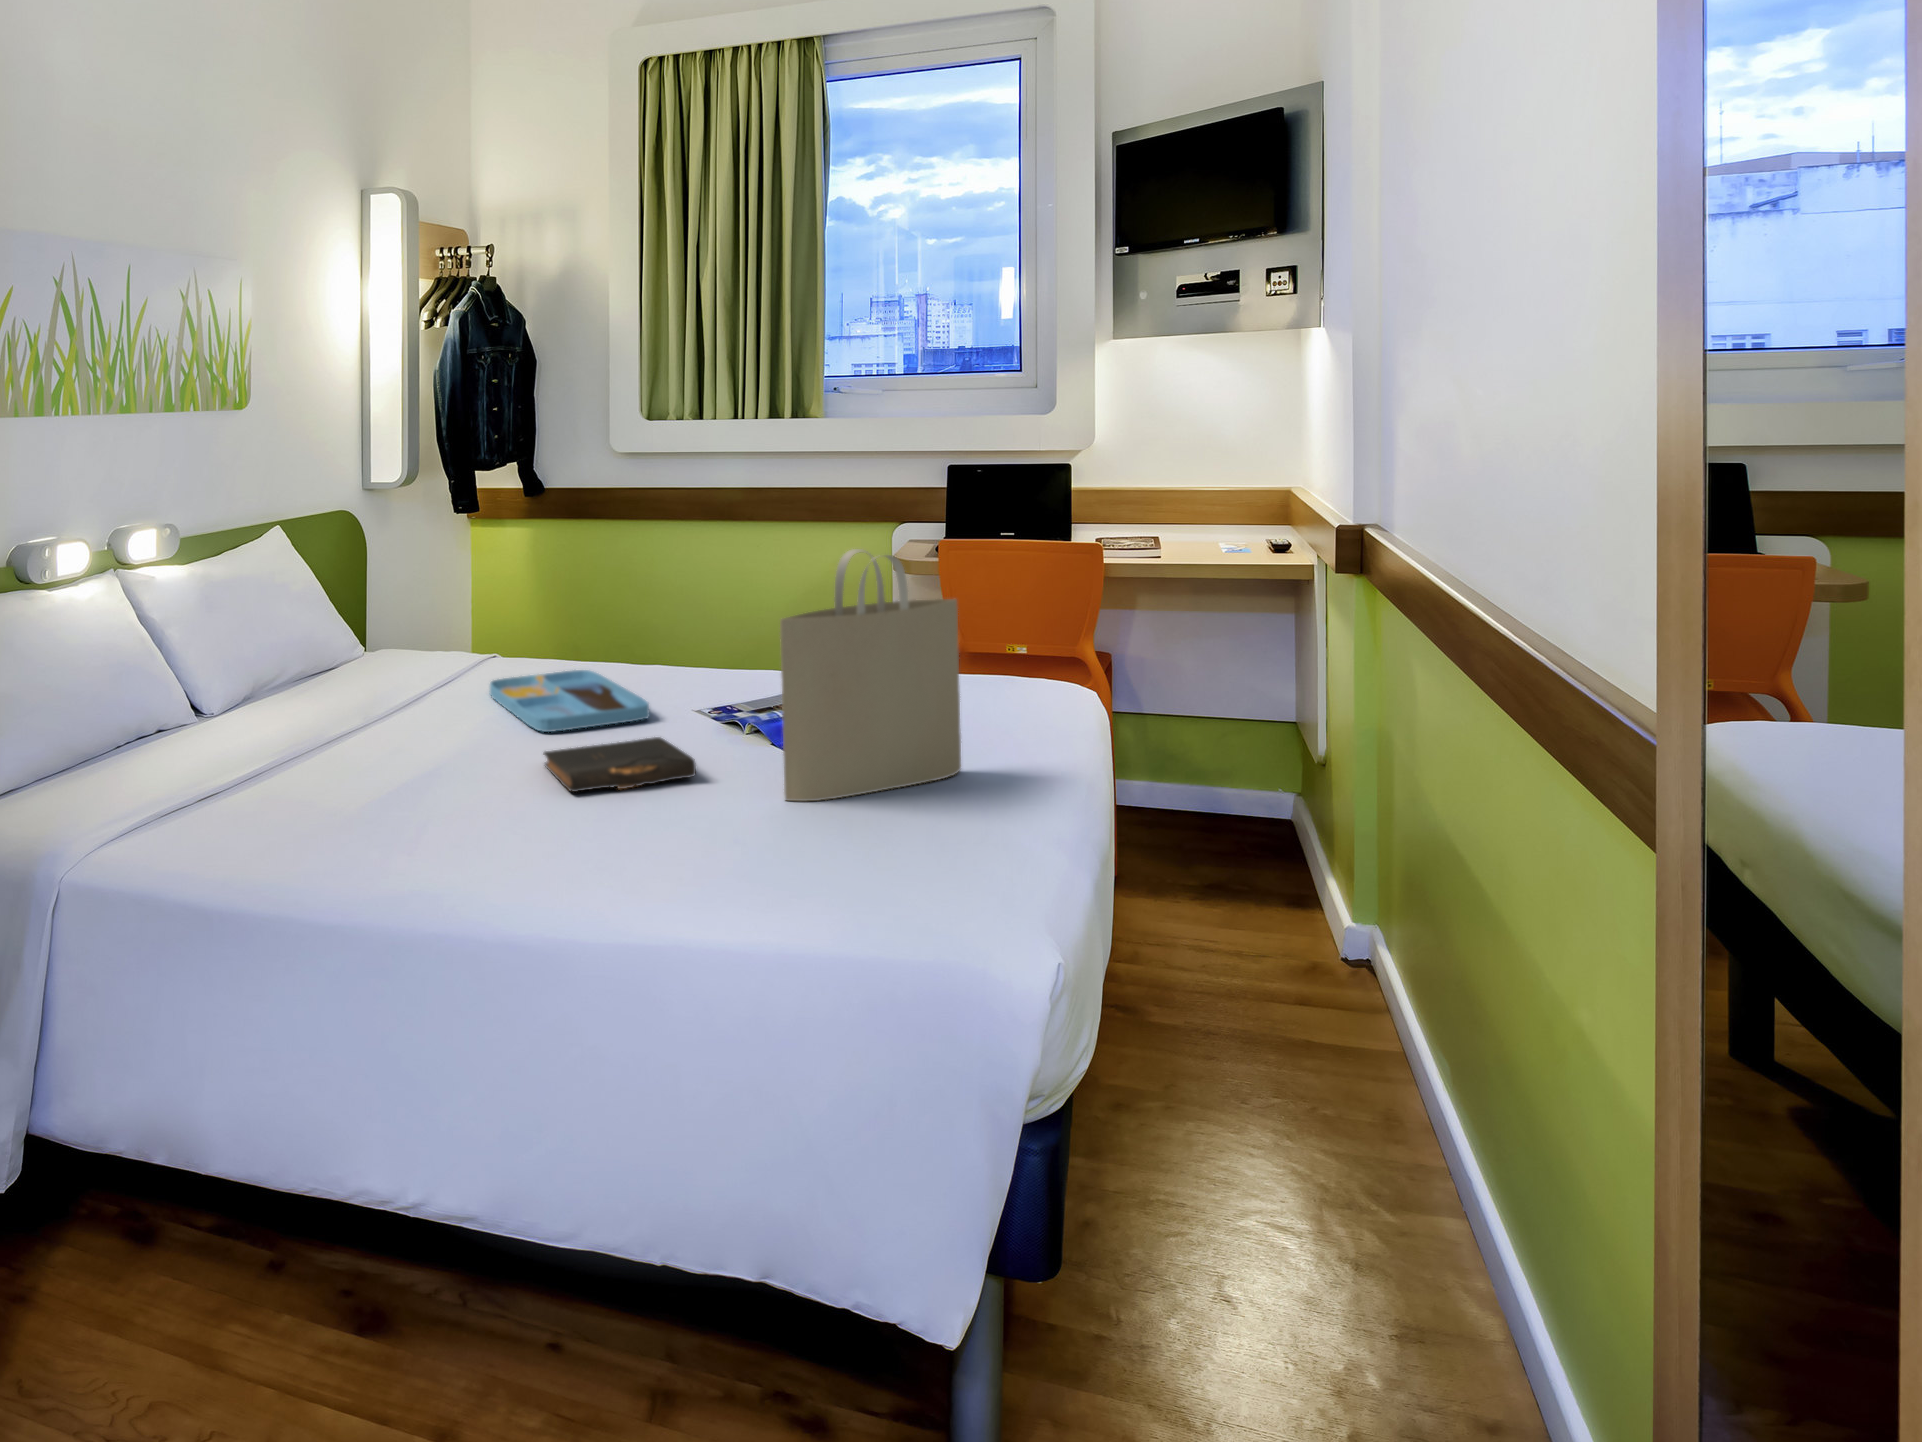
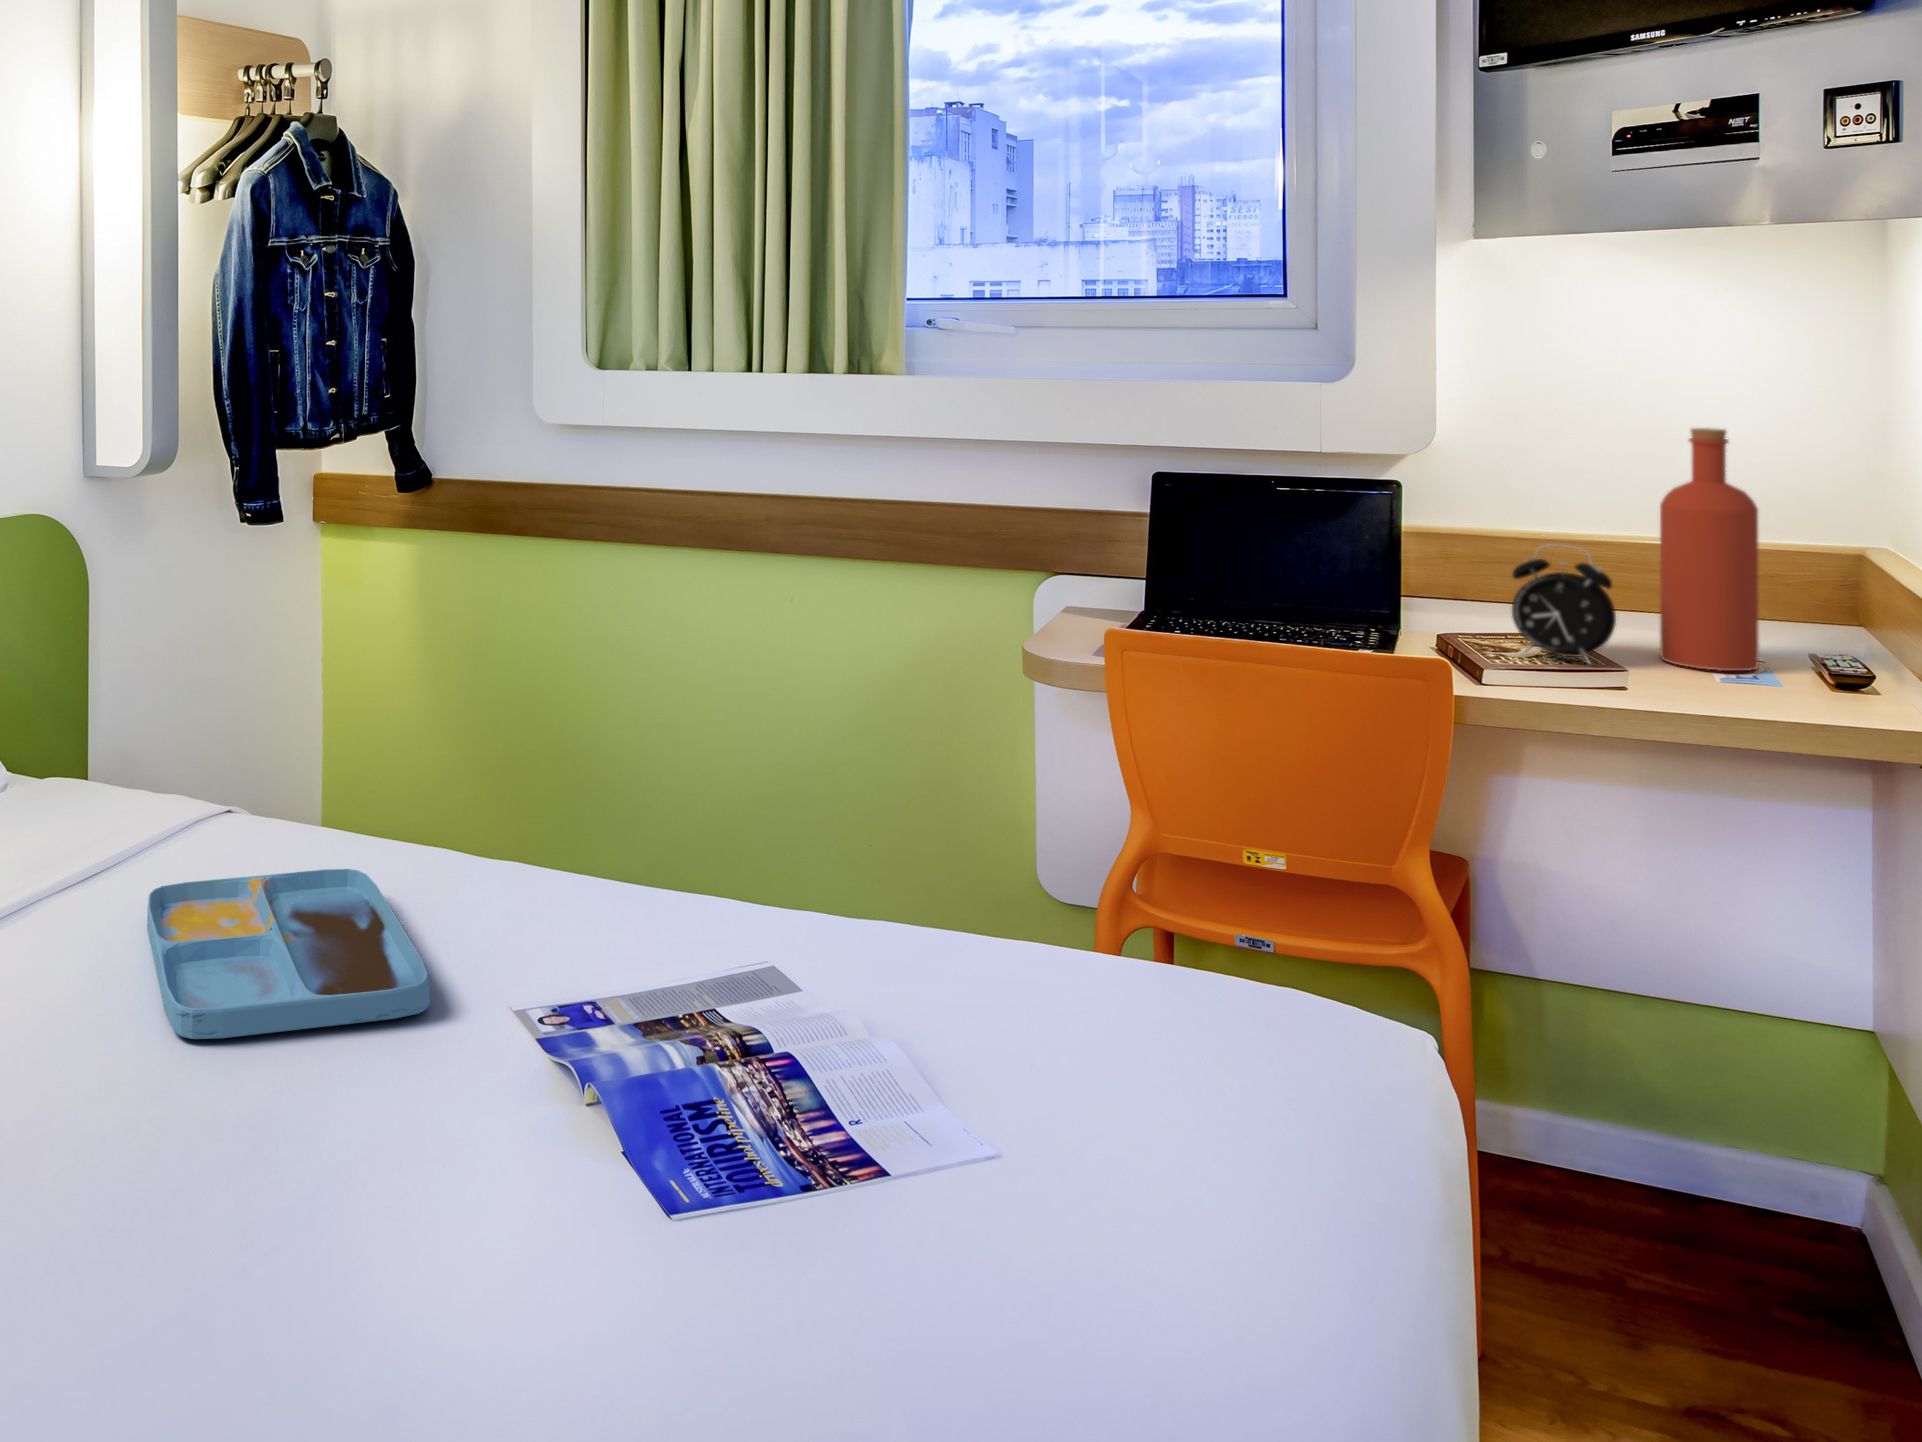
bottle: none [1200,435,1245,553] -> present [1660,428,1759,671]
alarm clock: none [1133,495,1181,553] -> present [1512,544,1616,661]
tote bag: present [780,549,961,801] -> none [616,706,1092,1347]
book: present [544,737,696,792] -> none [119,1090,436,1259]

